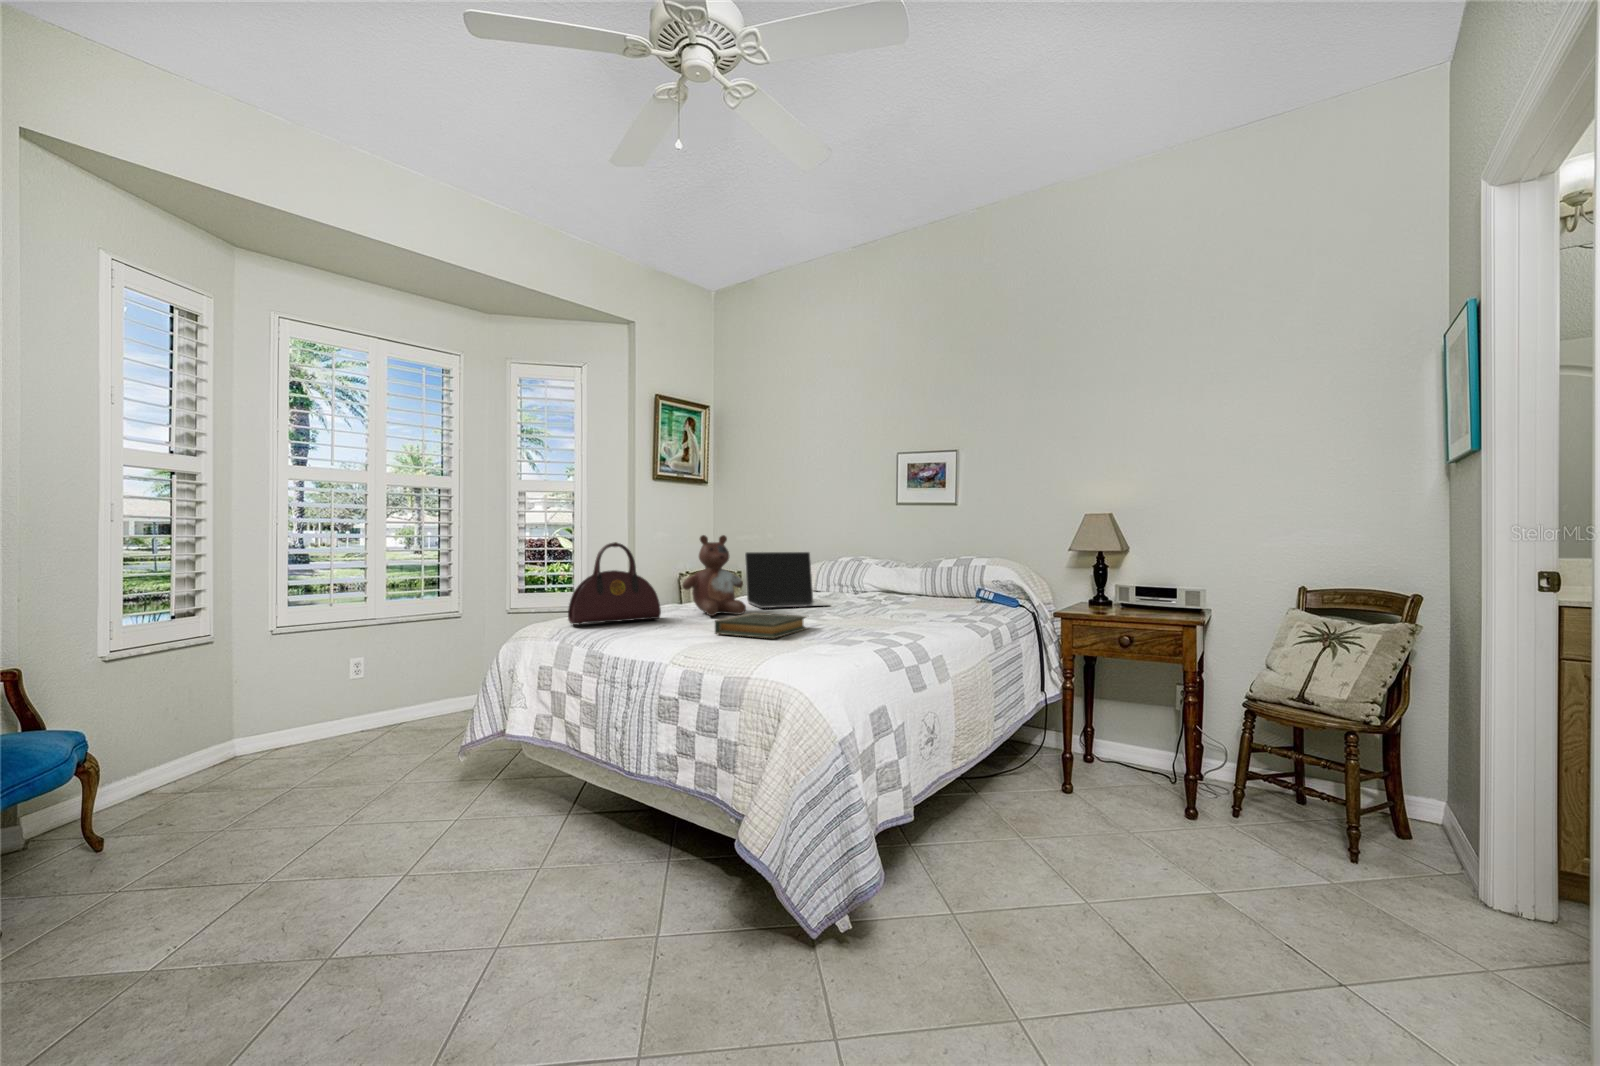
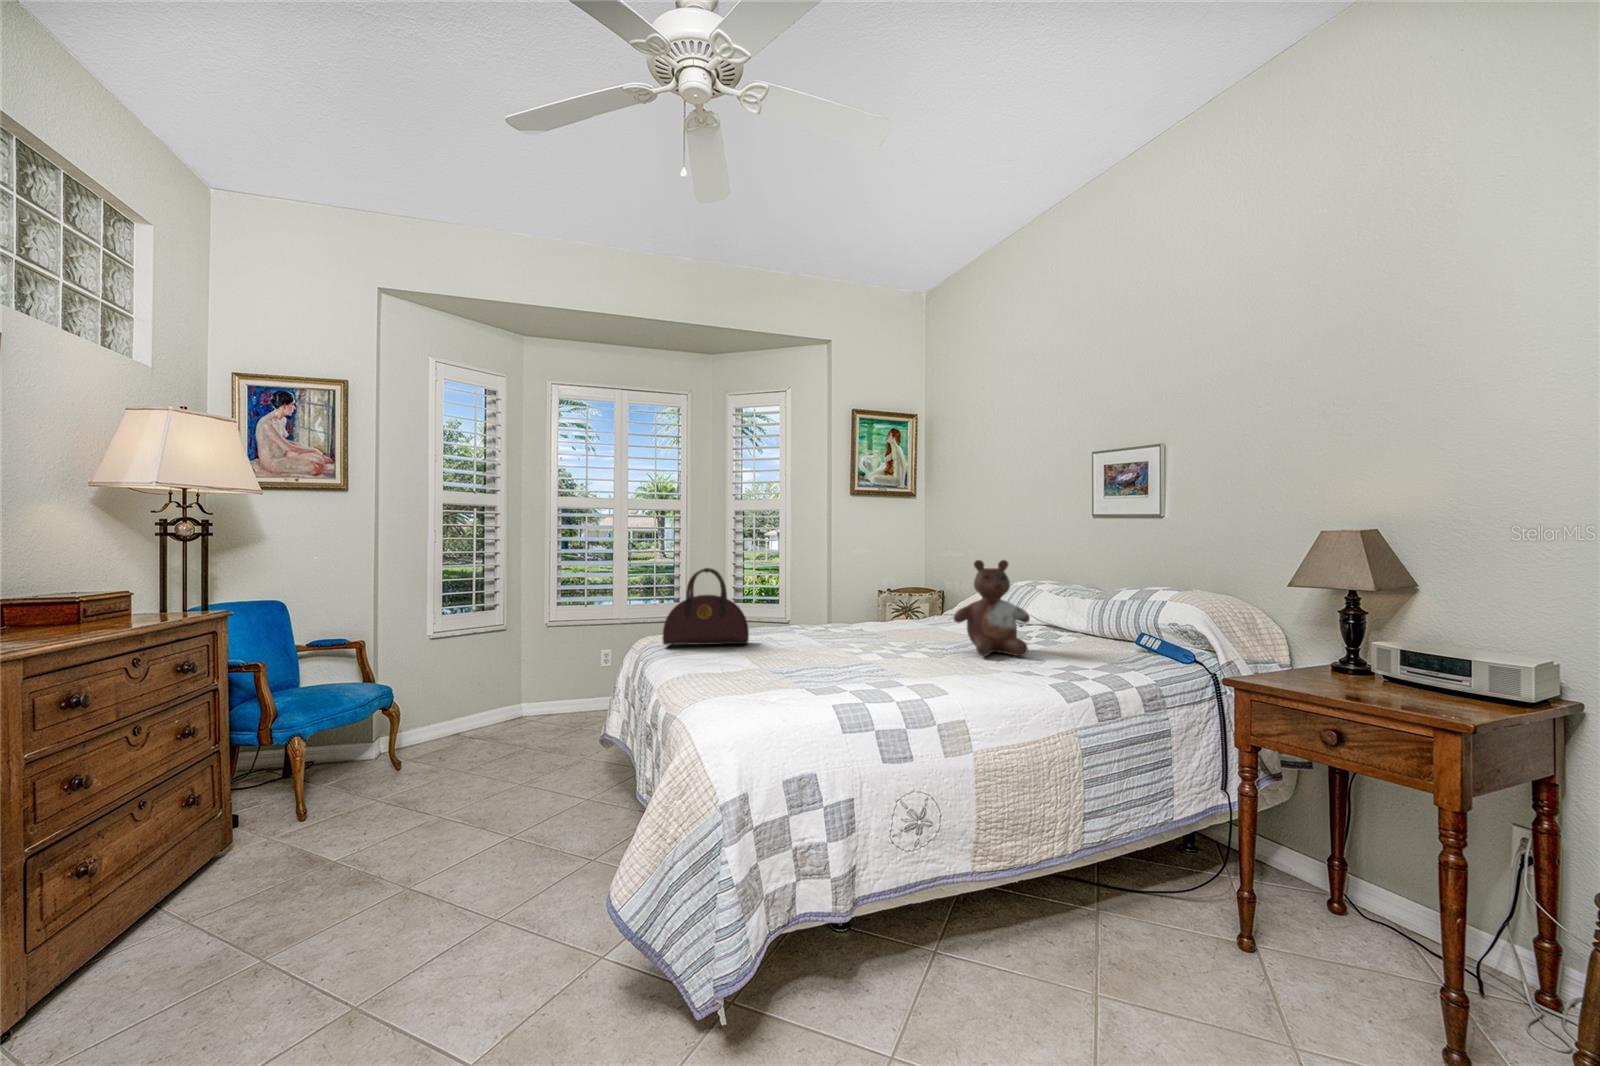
stuffed bear: present [682,535,746,616] -> present [954,560,1030,656]
laptop: present [745,552,829,608] -> none [867,576,951,641]
hardback book: present [715,613,807,638] -> none [752,646,858,679]

